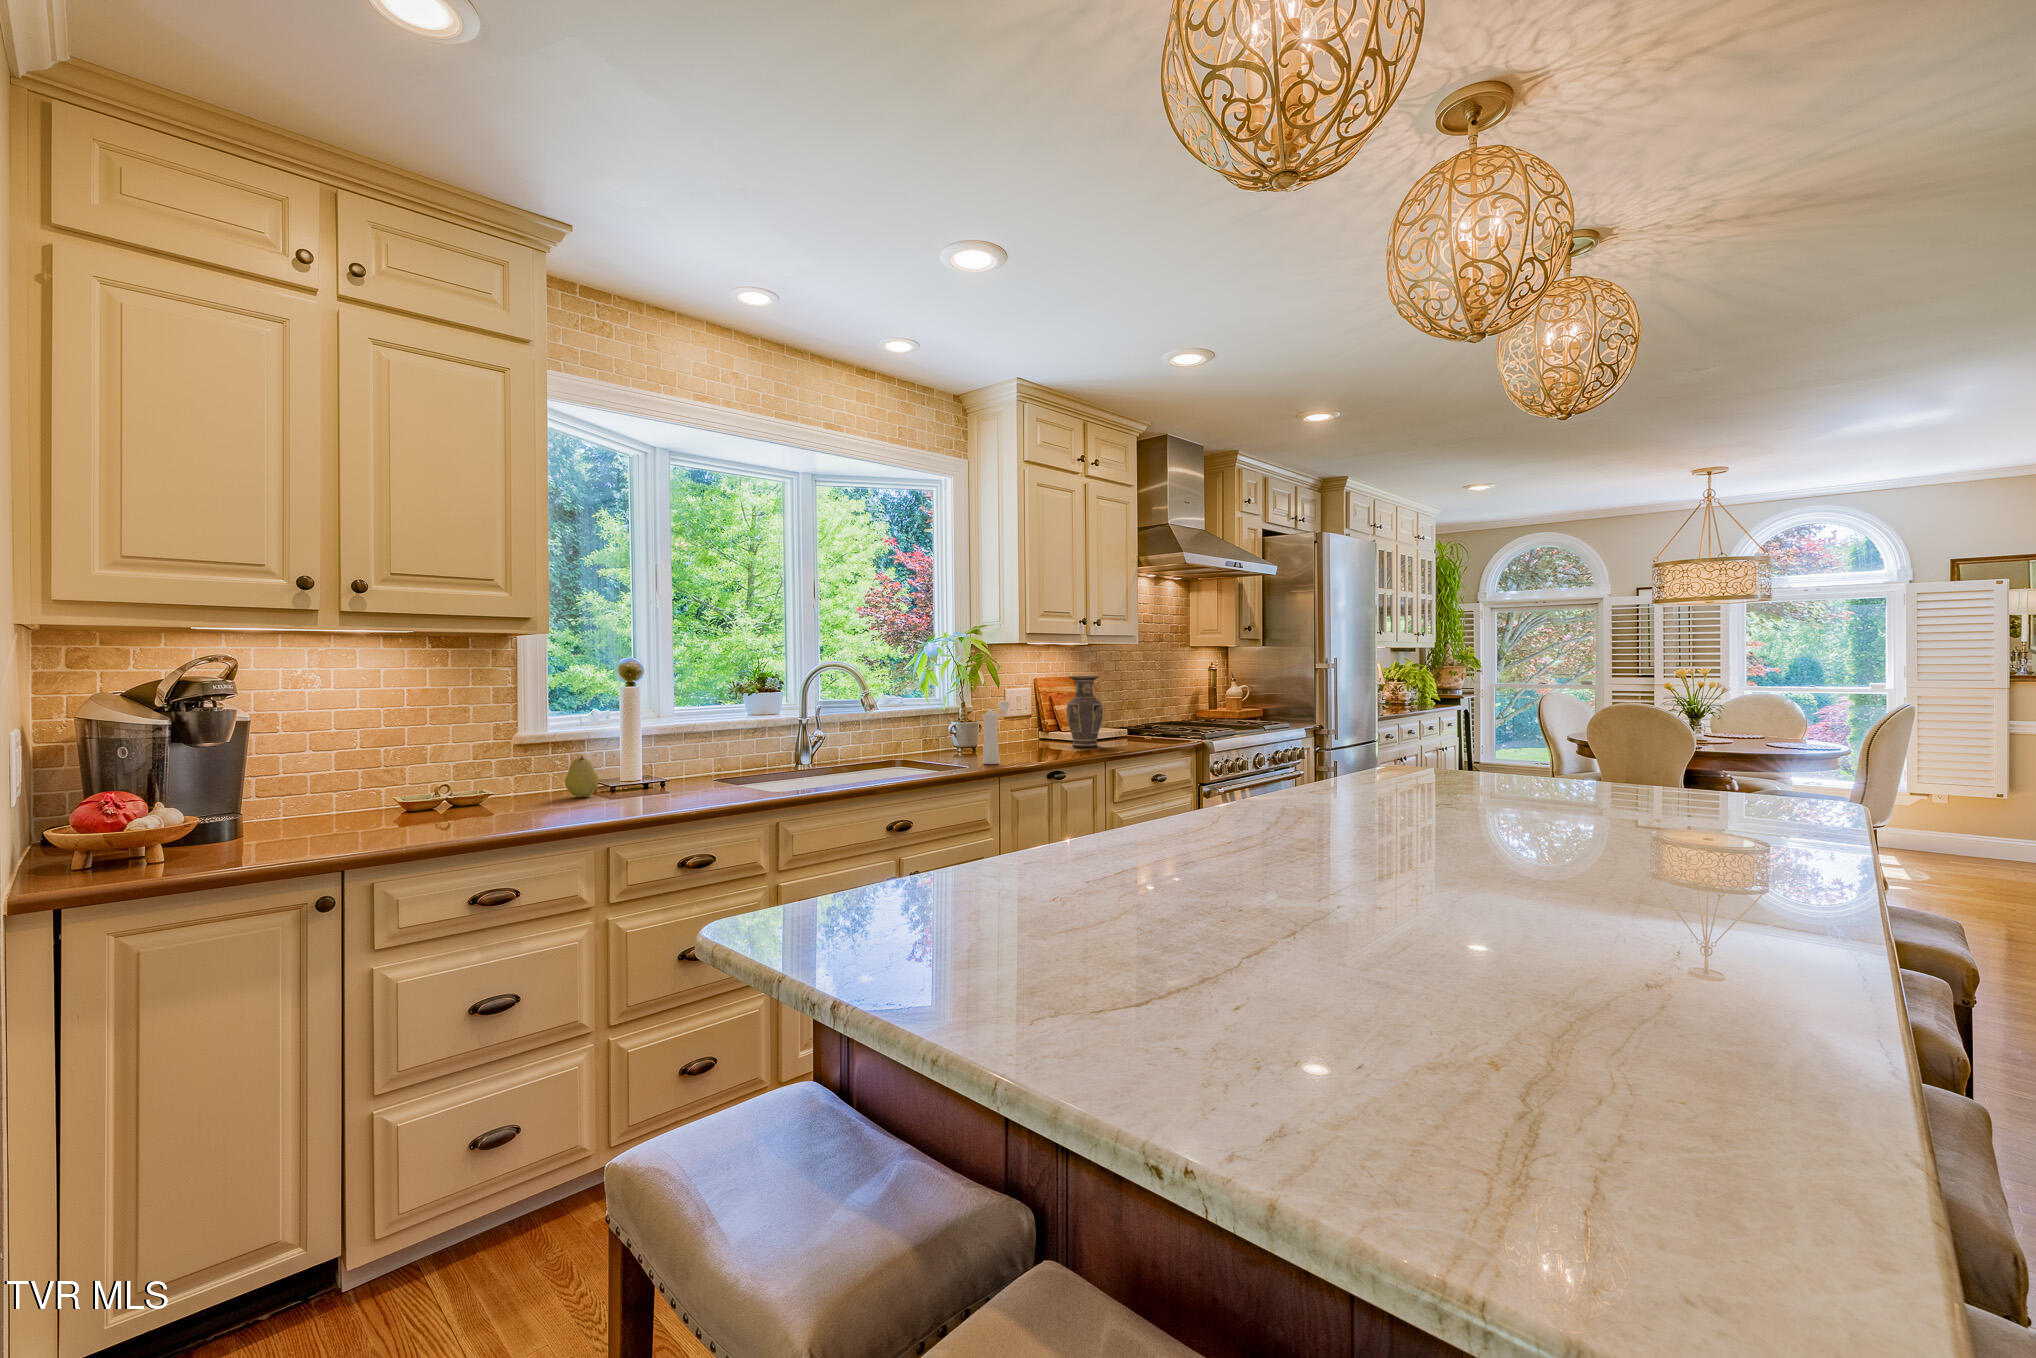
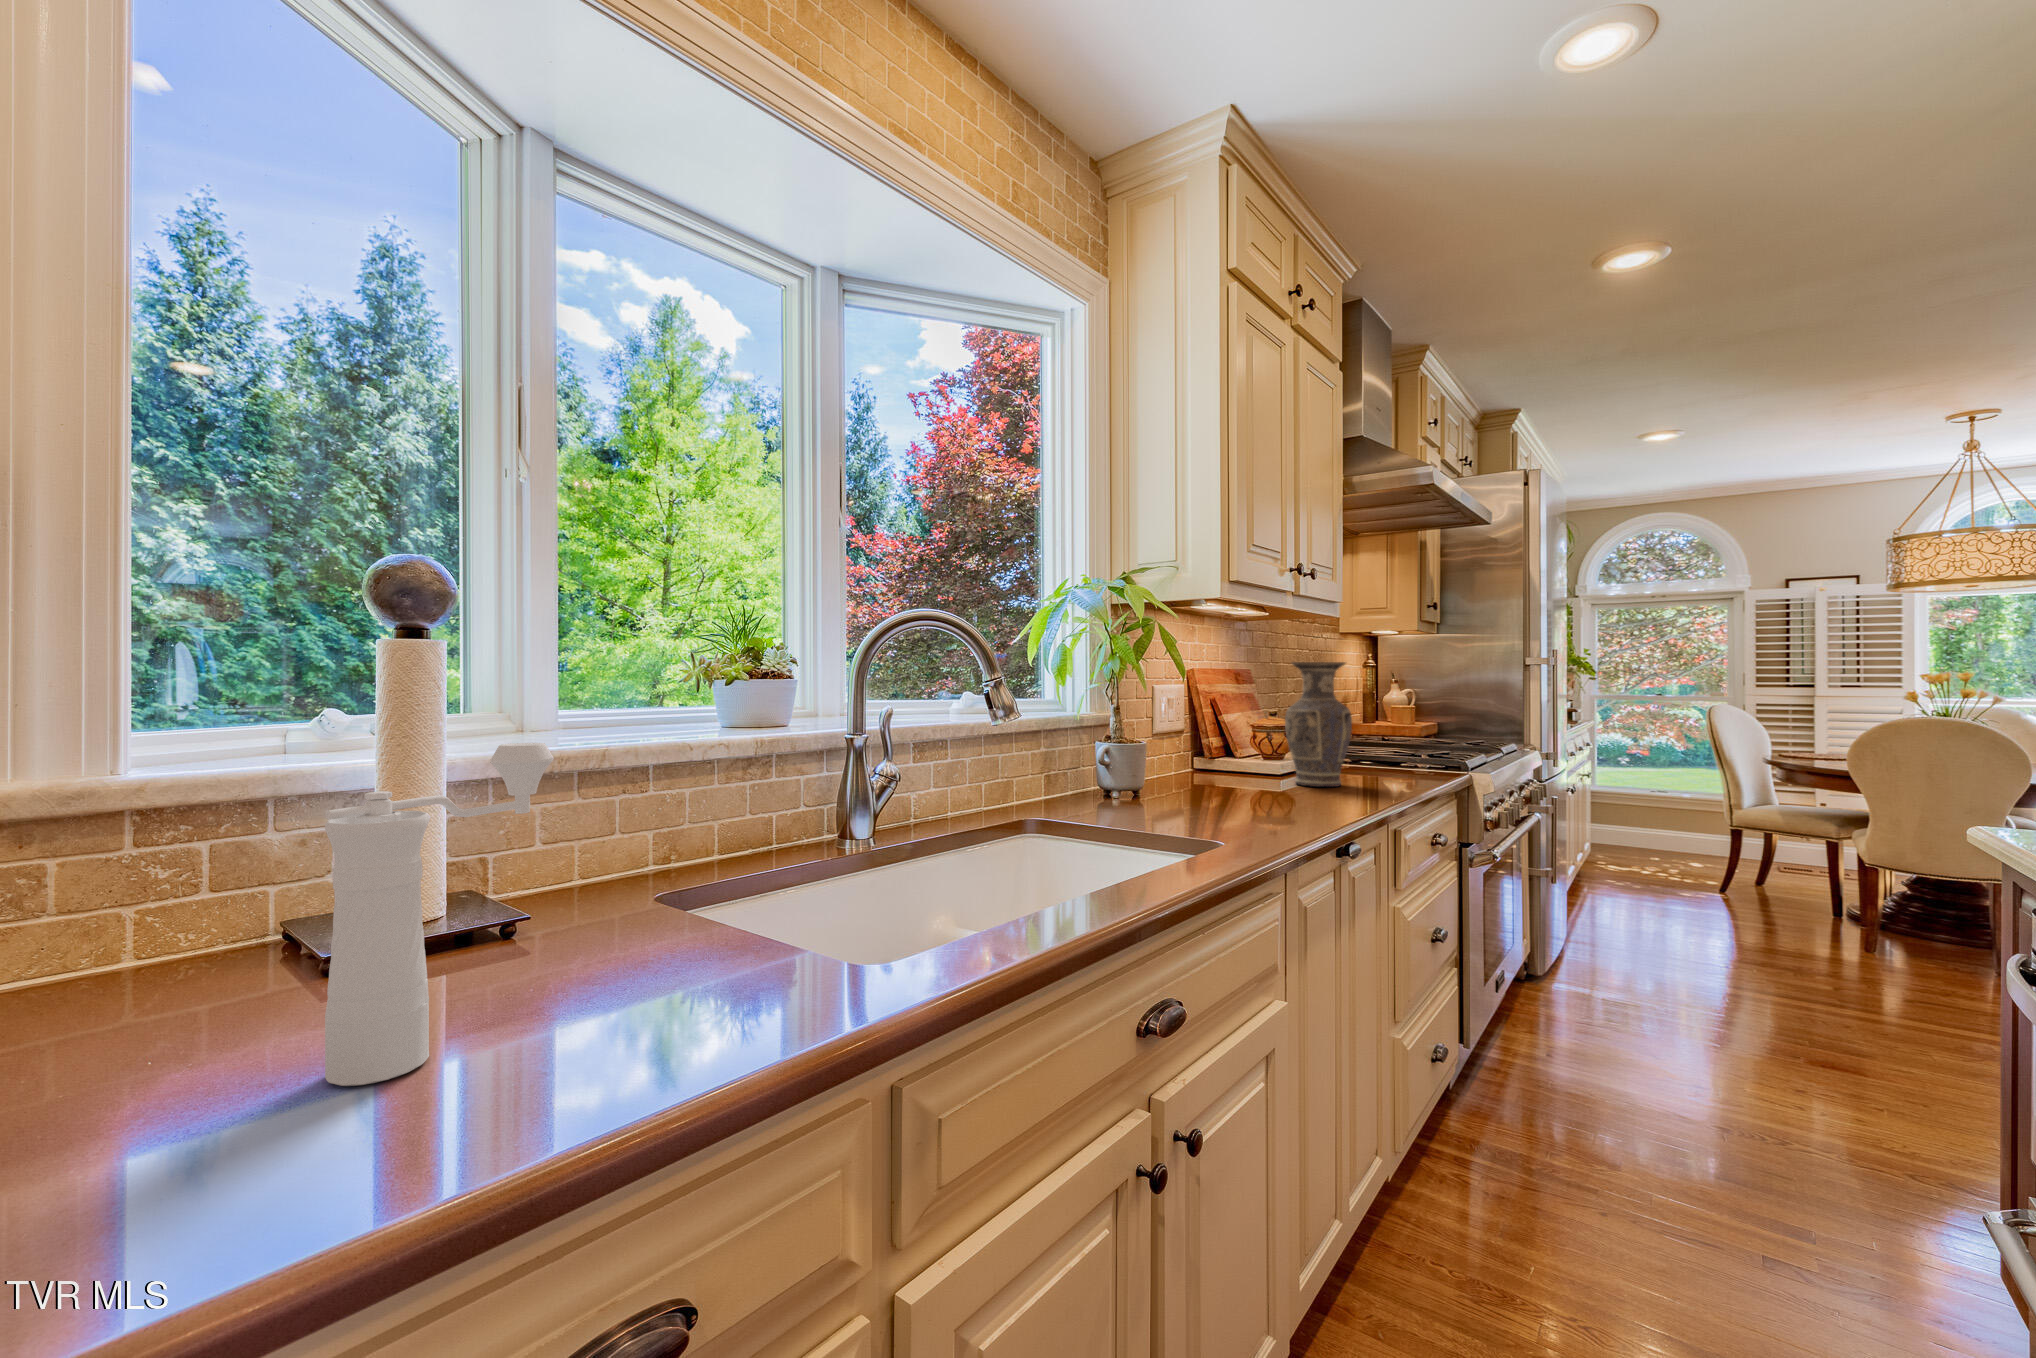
pepper mill: present [982,701,1010,764] -> present [325,743,554,1086]
fruit: present [565,756,598,797] -> none [139,862,276,1007]

